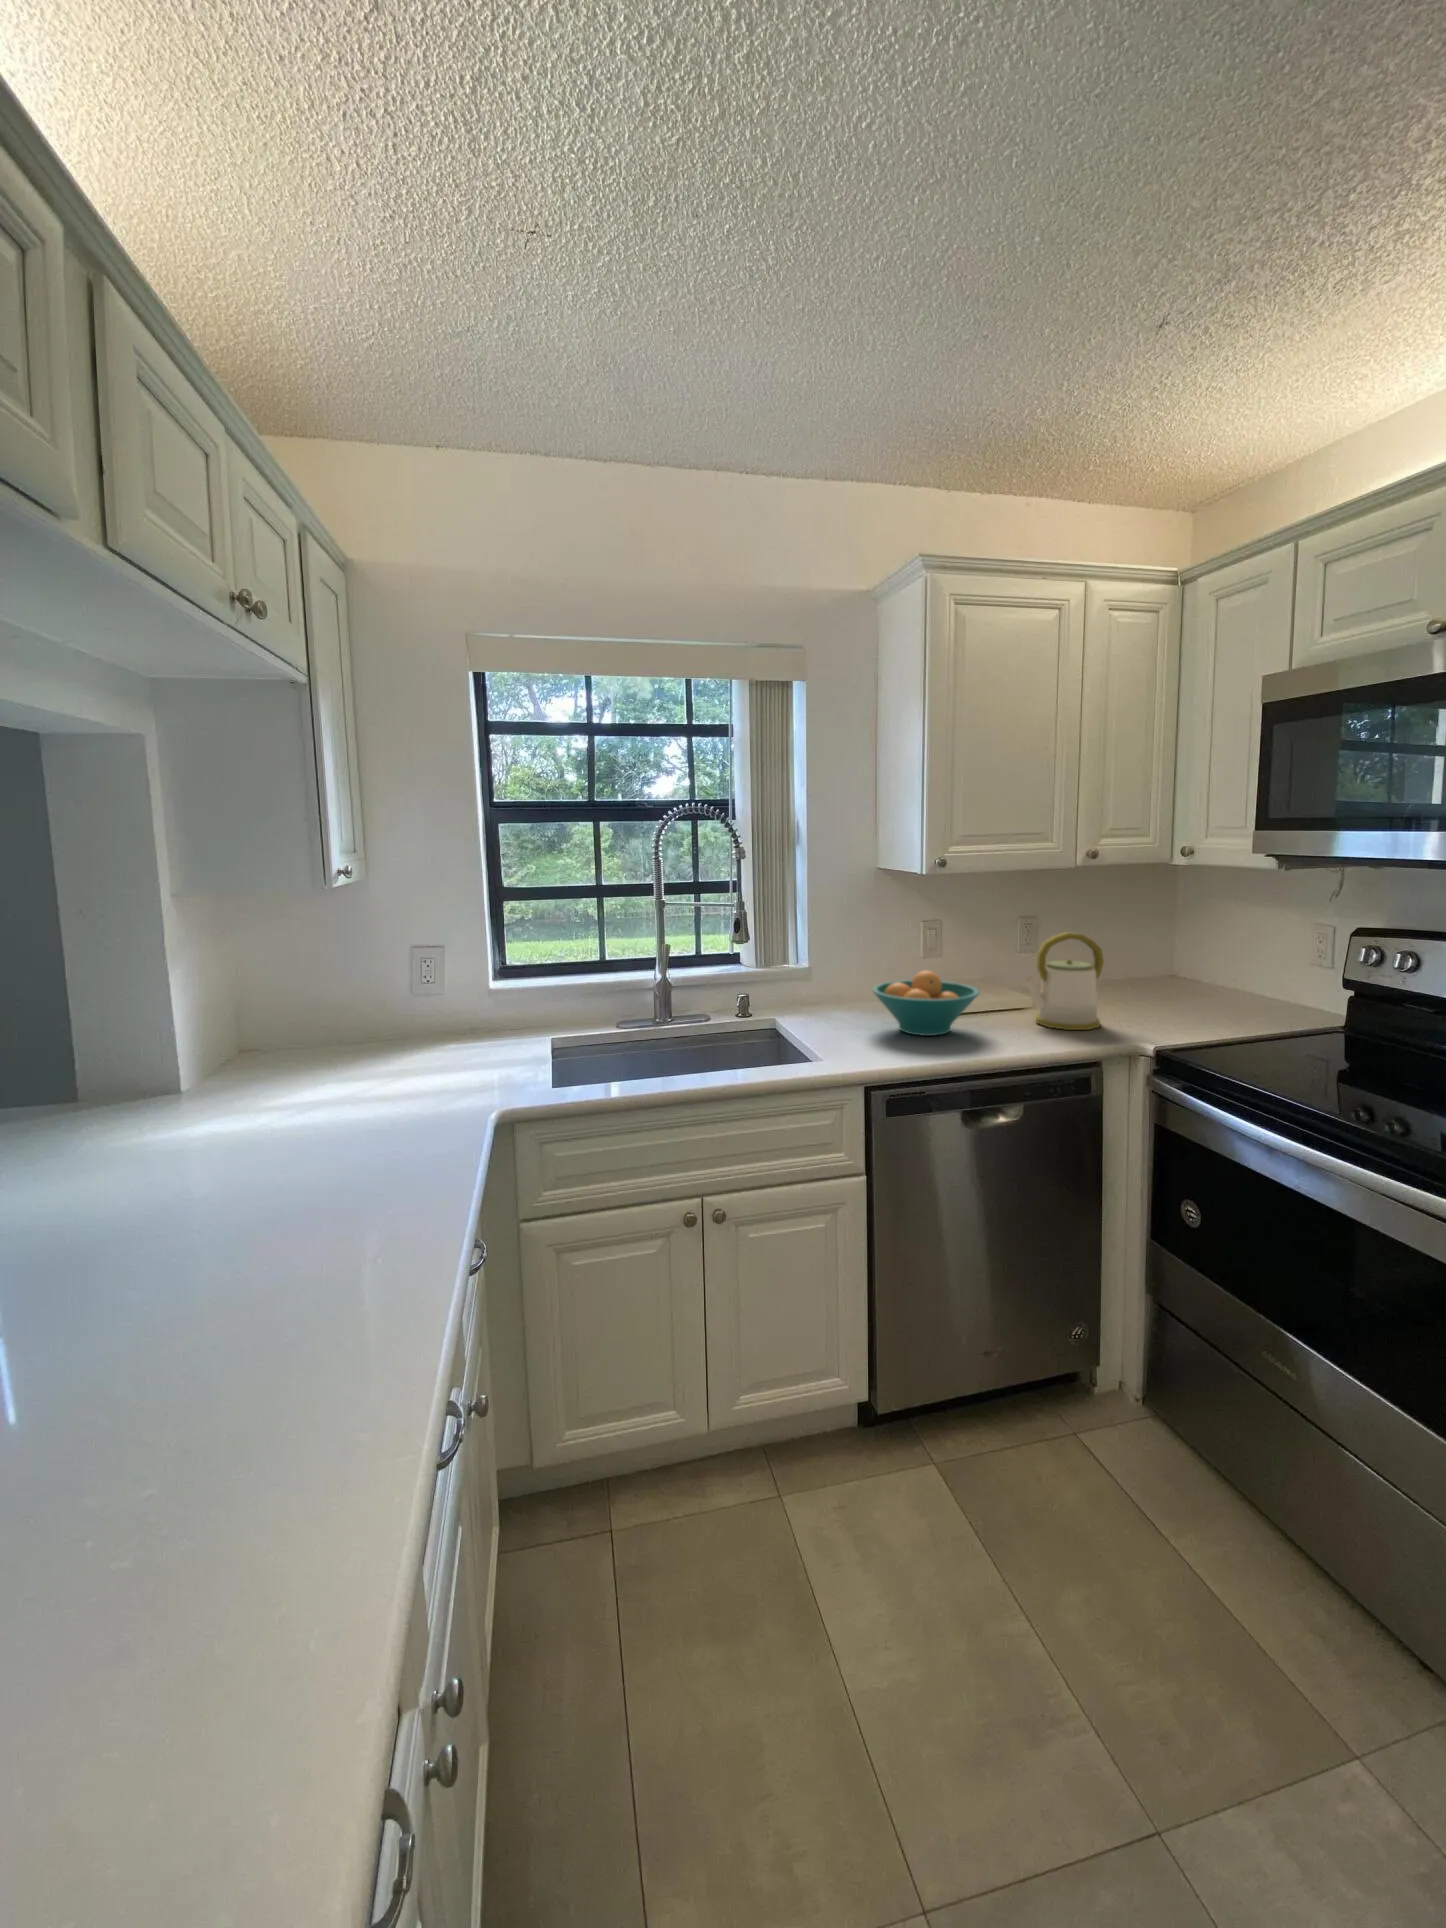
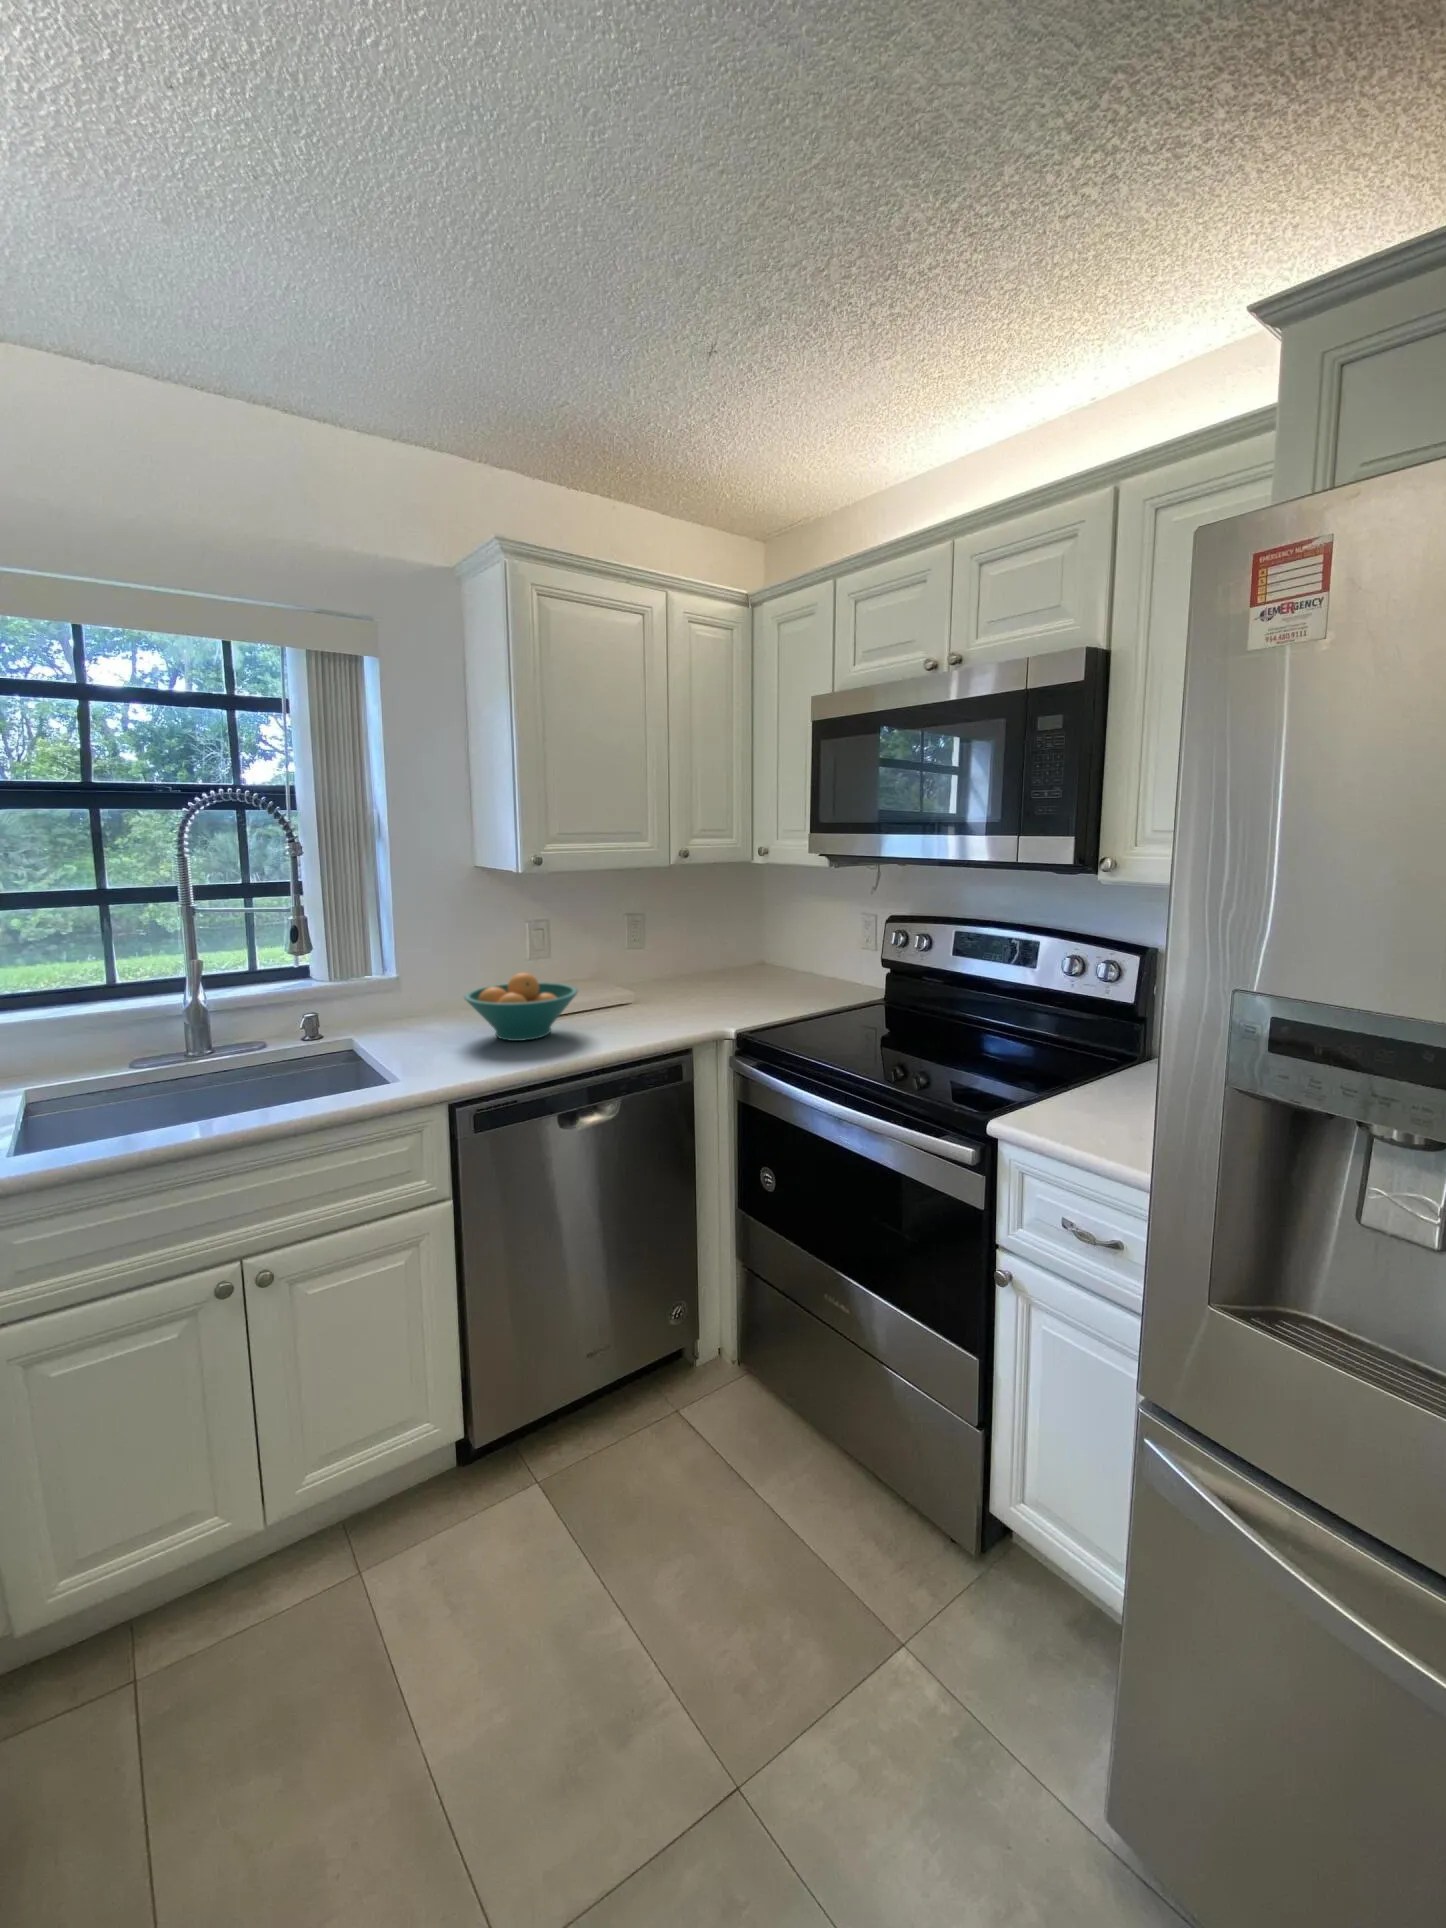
kettle: present [1025,932,1104,1030] -> none [624,927,696,1022]

